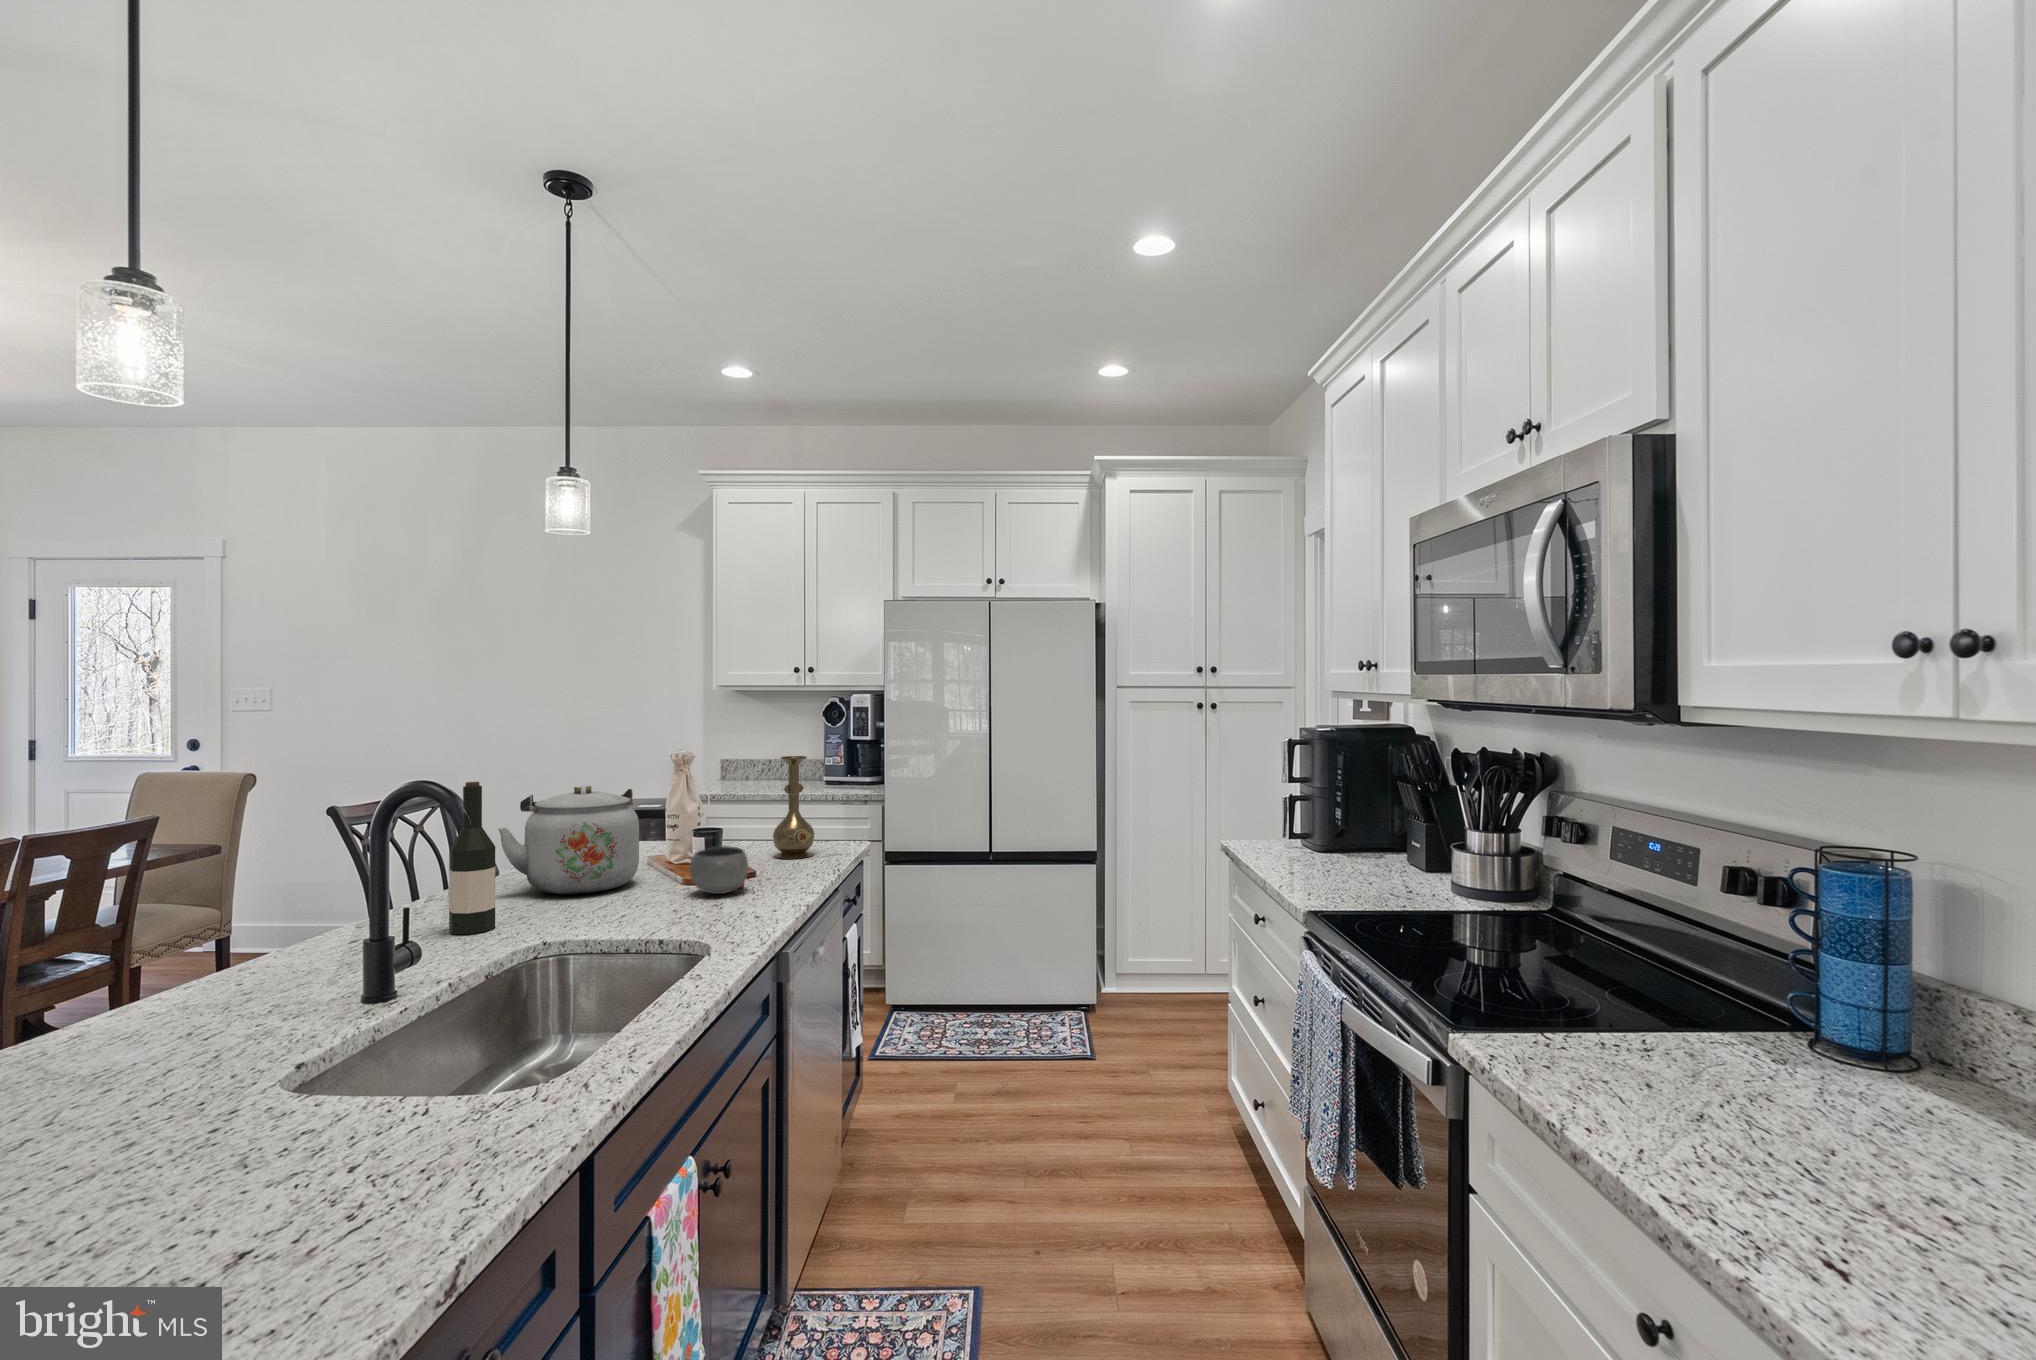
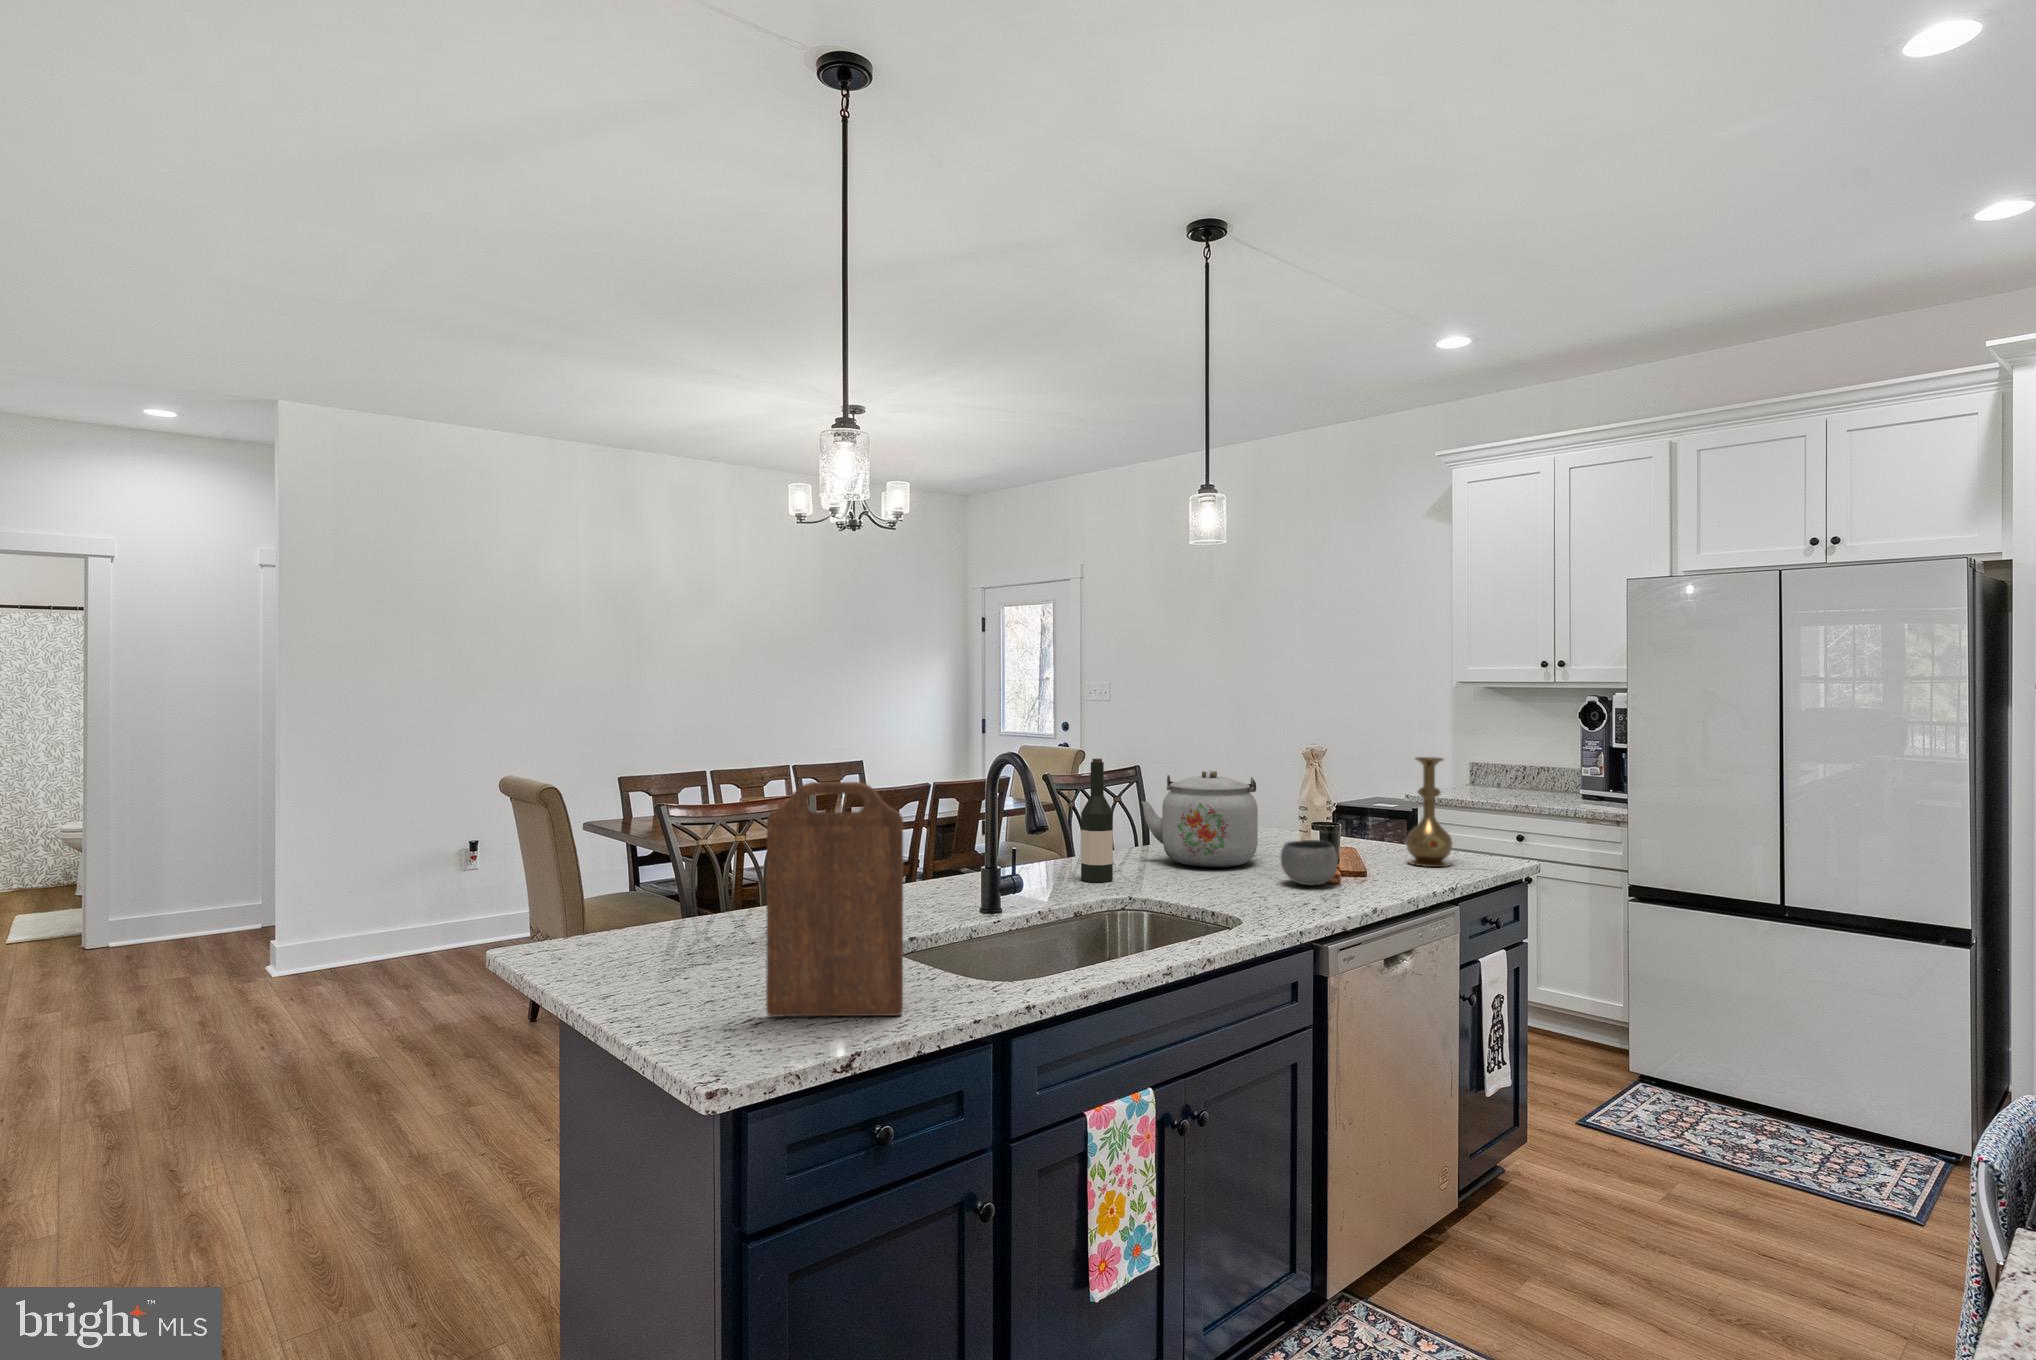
cutting board: none [193,843,455,1267] -> present [766,782,903,1016]

